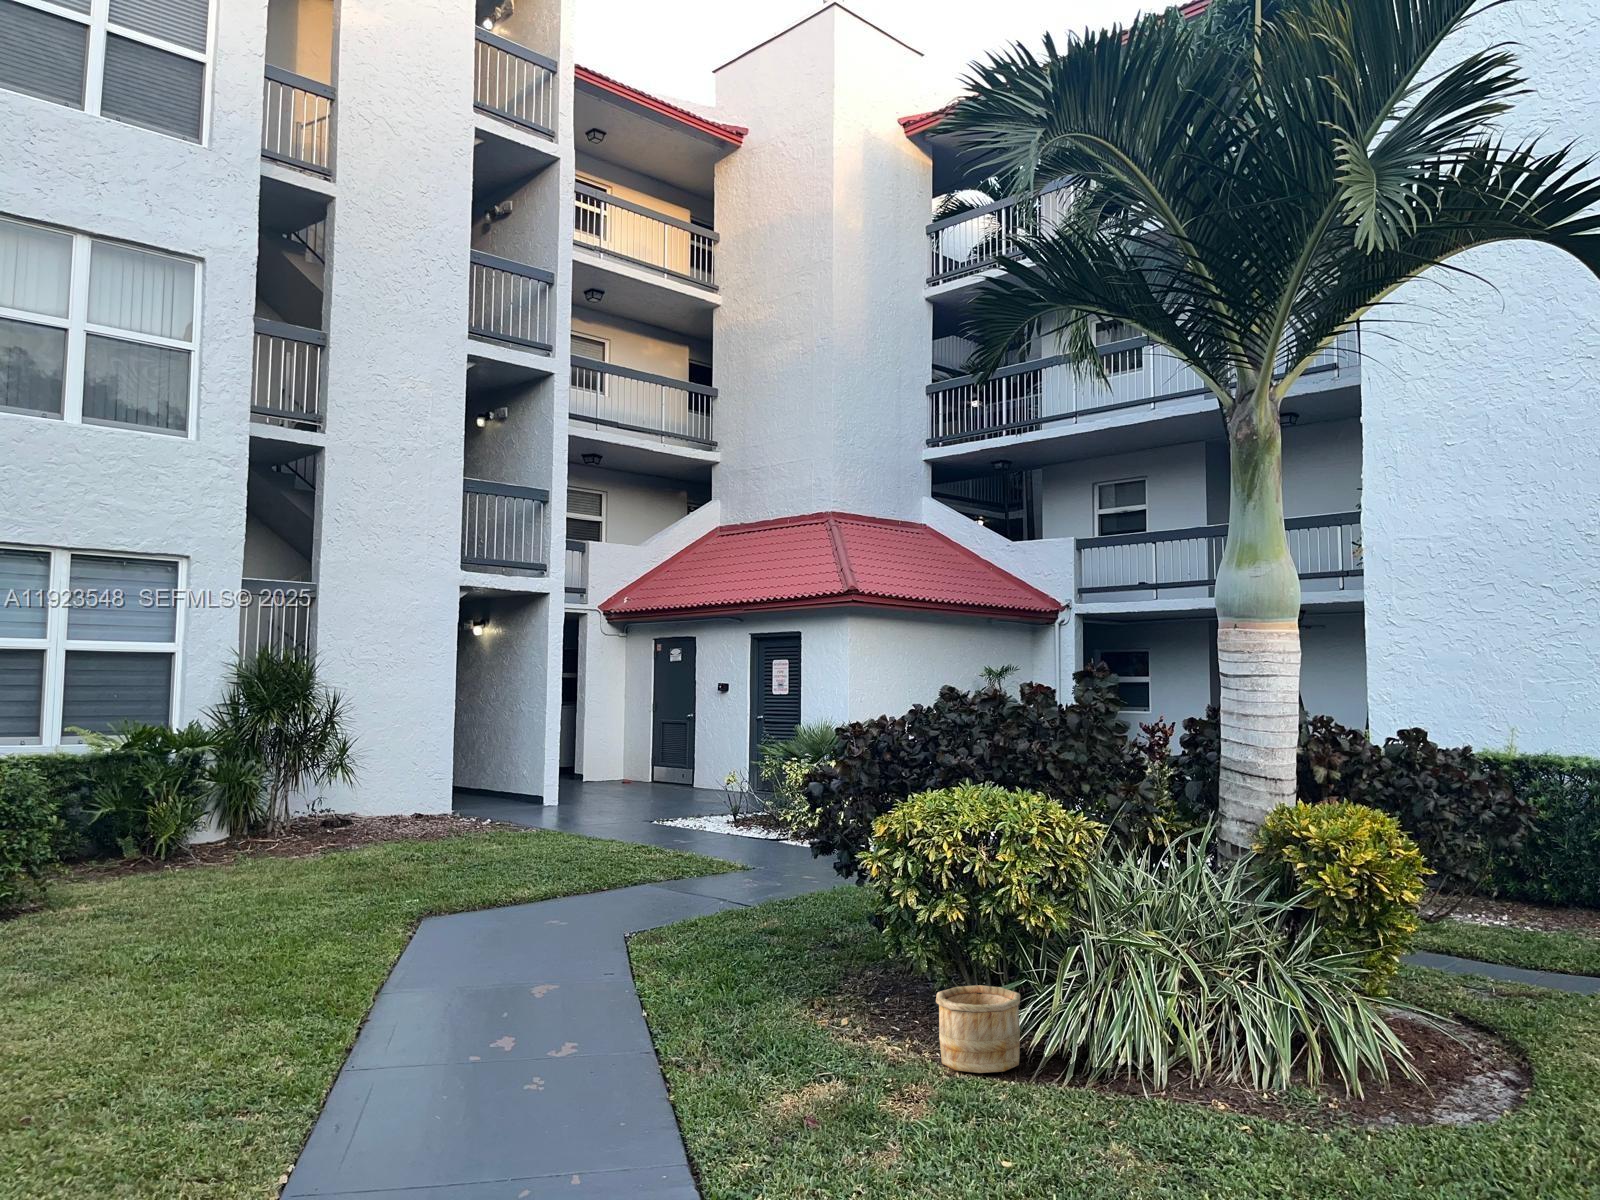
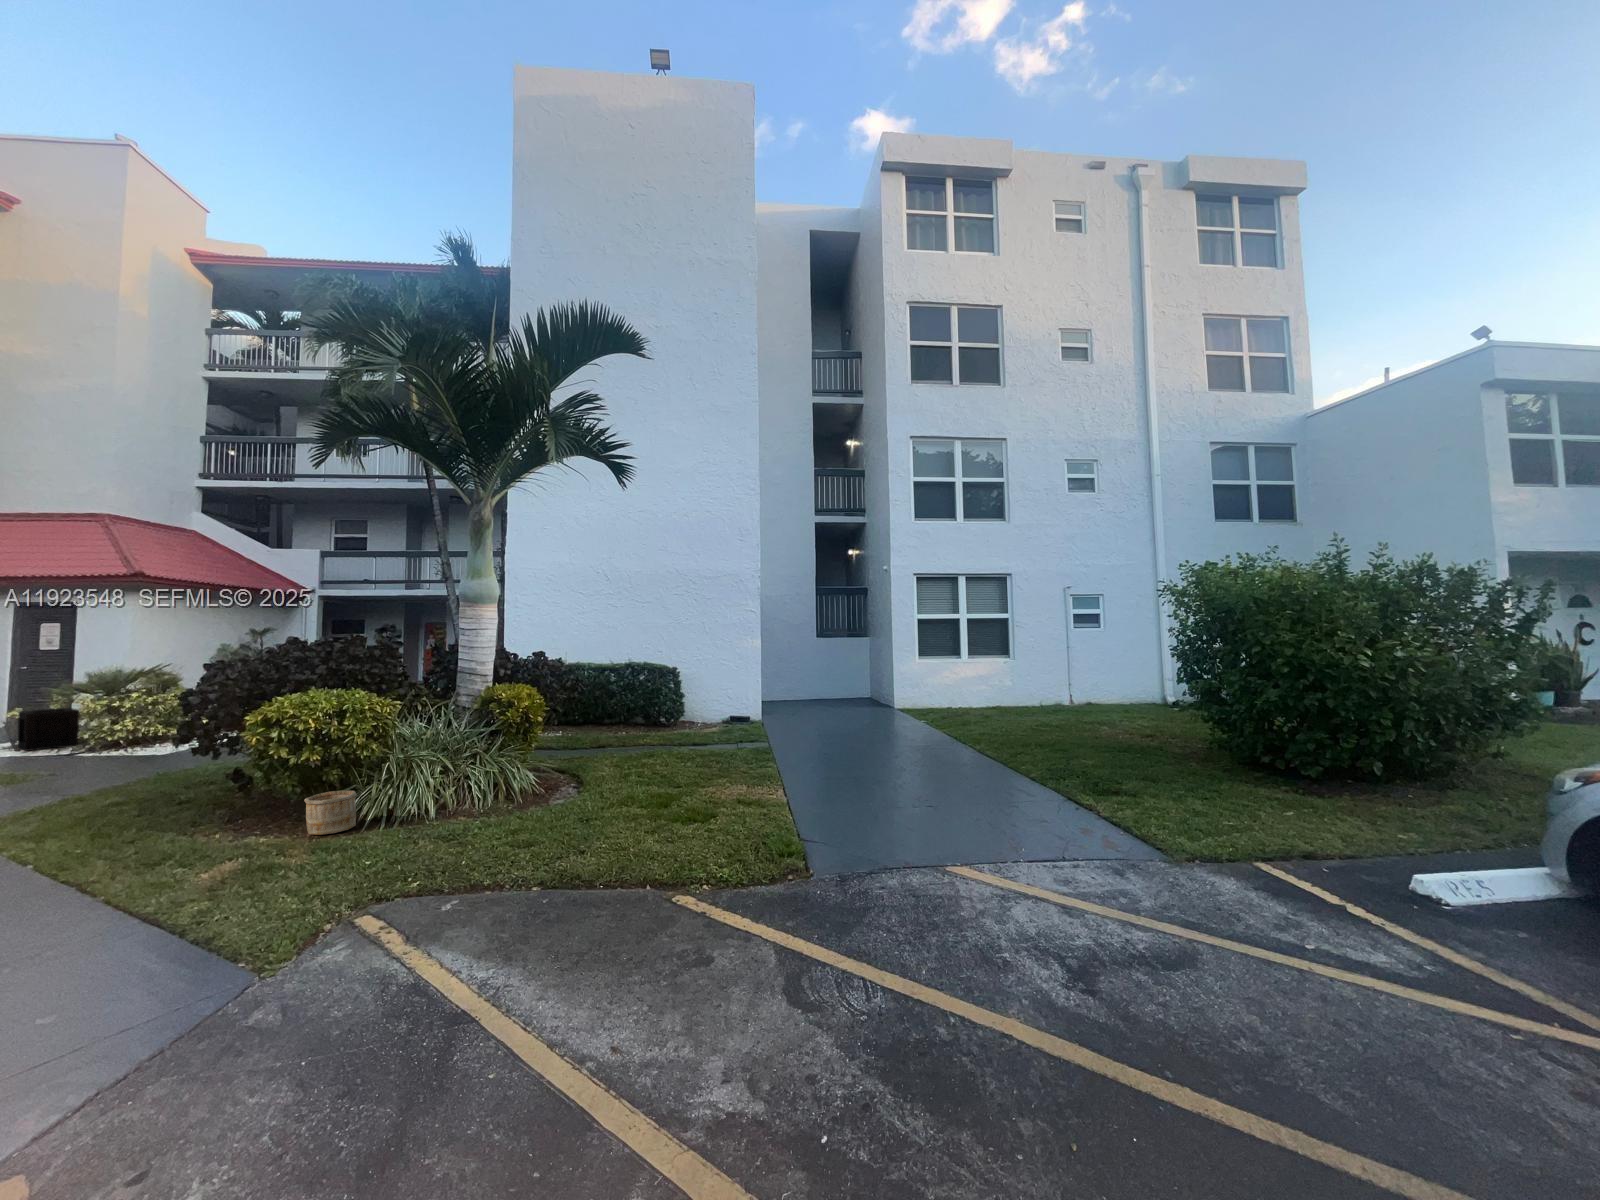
wooden crate: none [725,772,778,826] -> present [18,708,79,751]

